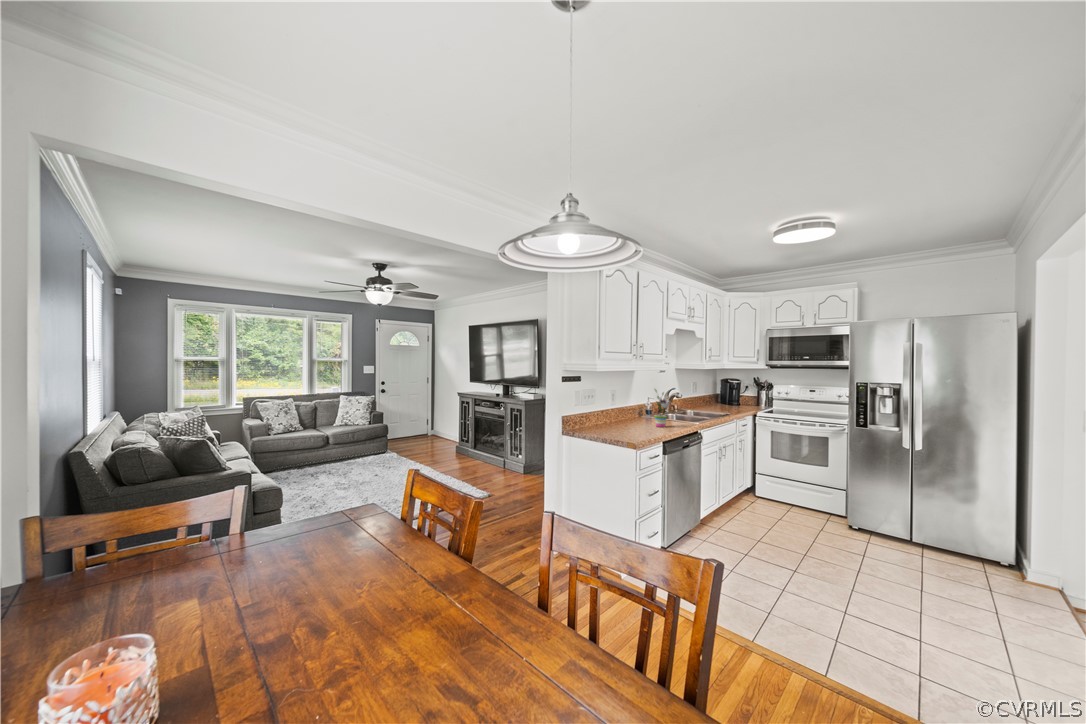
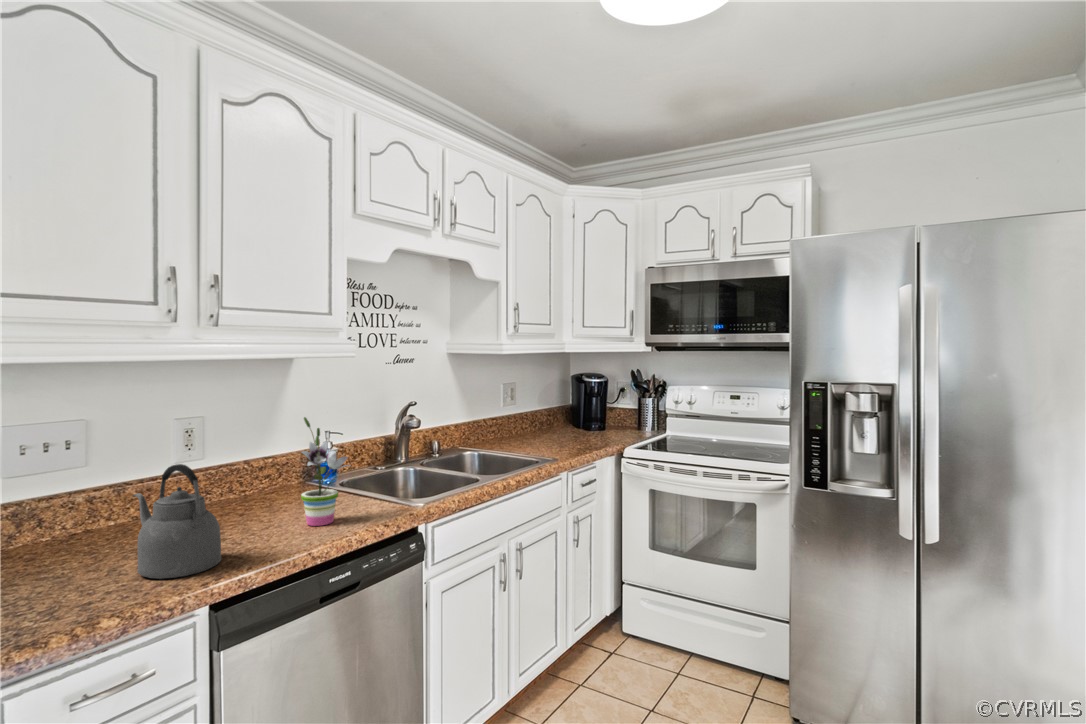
kettle: none [614,400,647,435] -> present [133,464,221,579]

